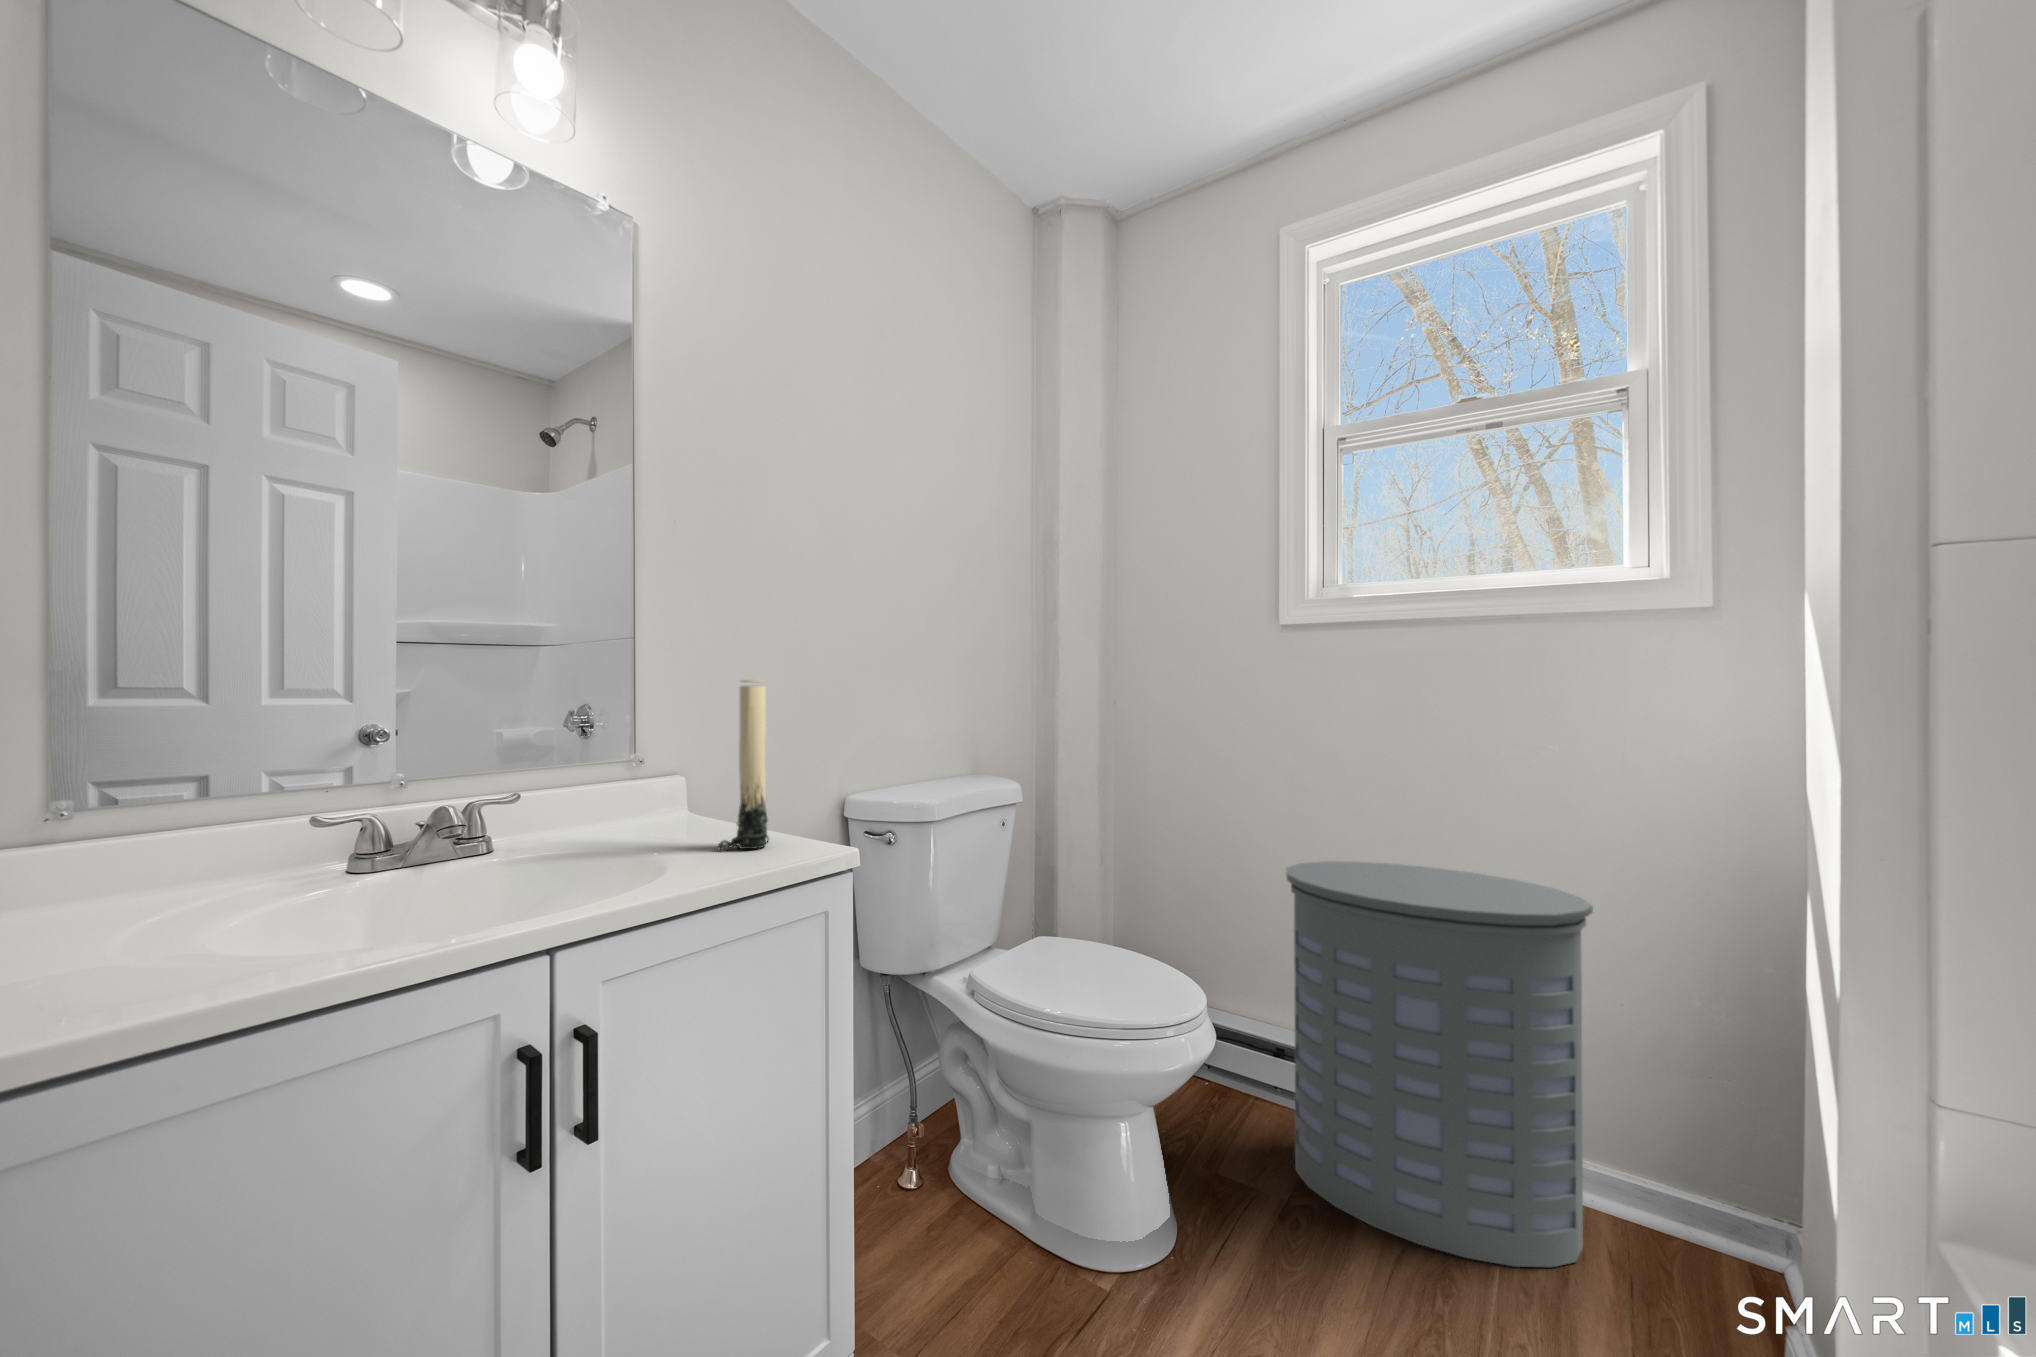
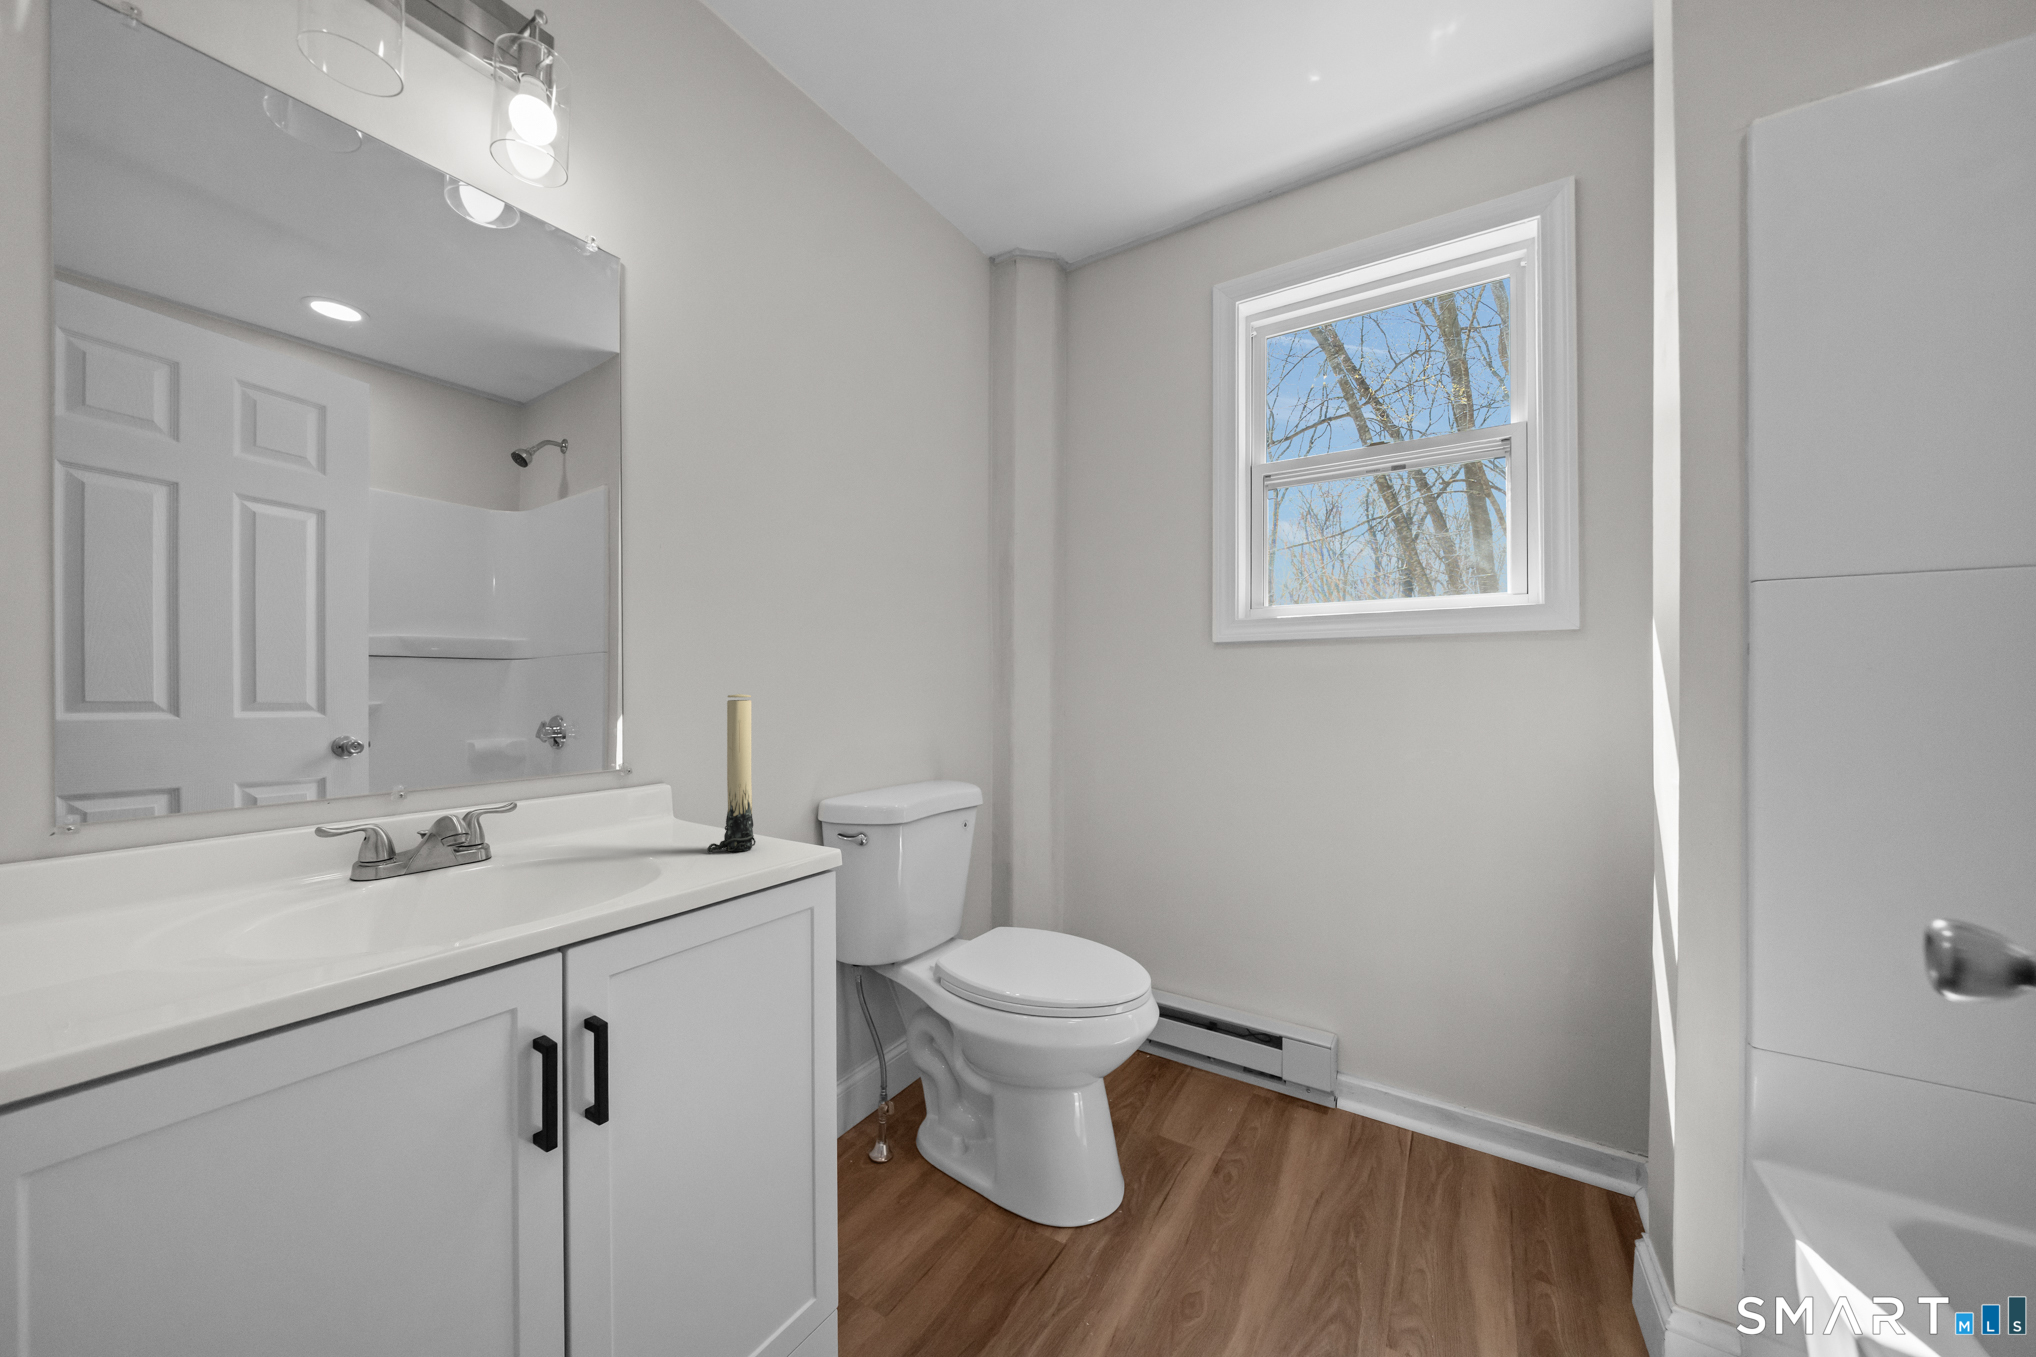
laundry hamper: present [1286,861,1593,1267] -> none [1220,852,1482,1204]

